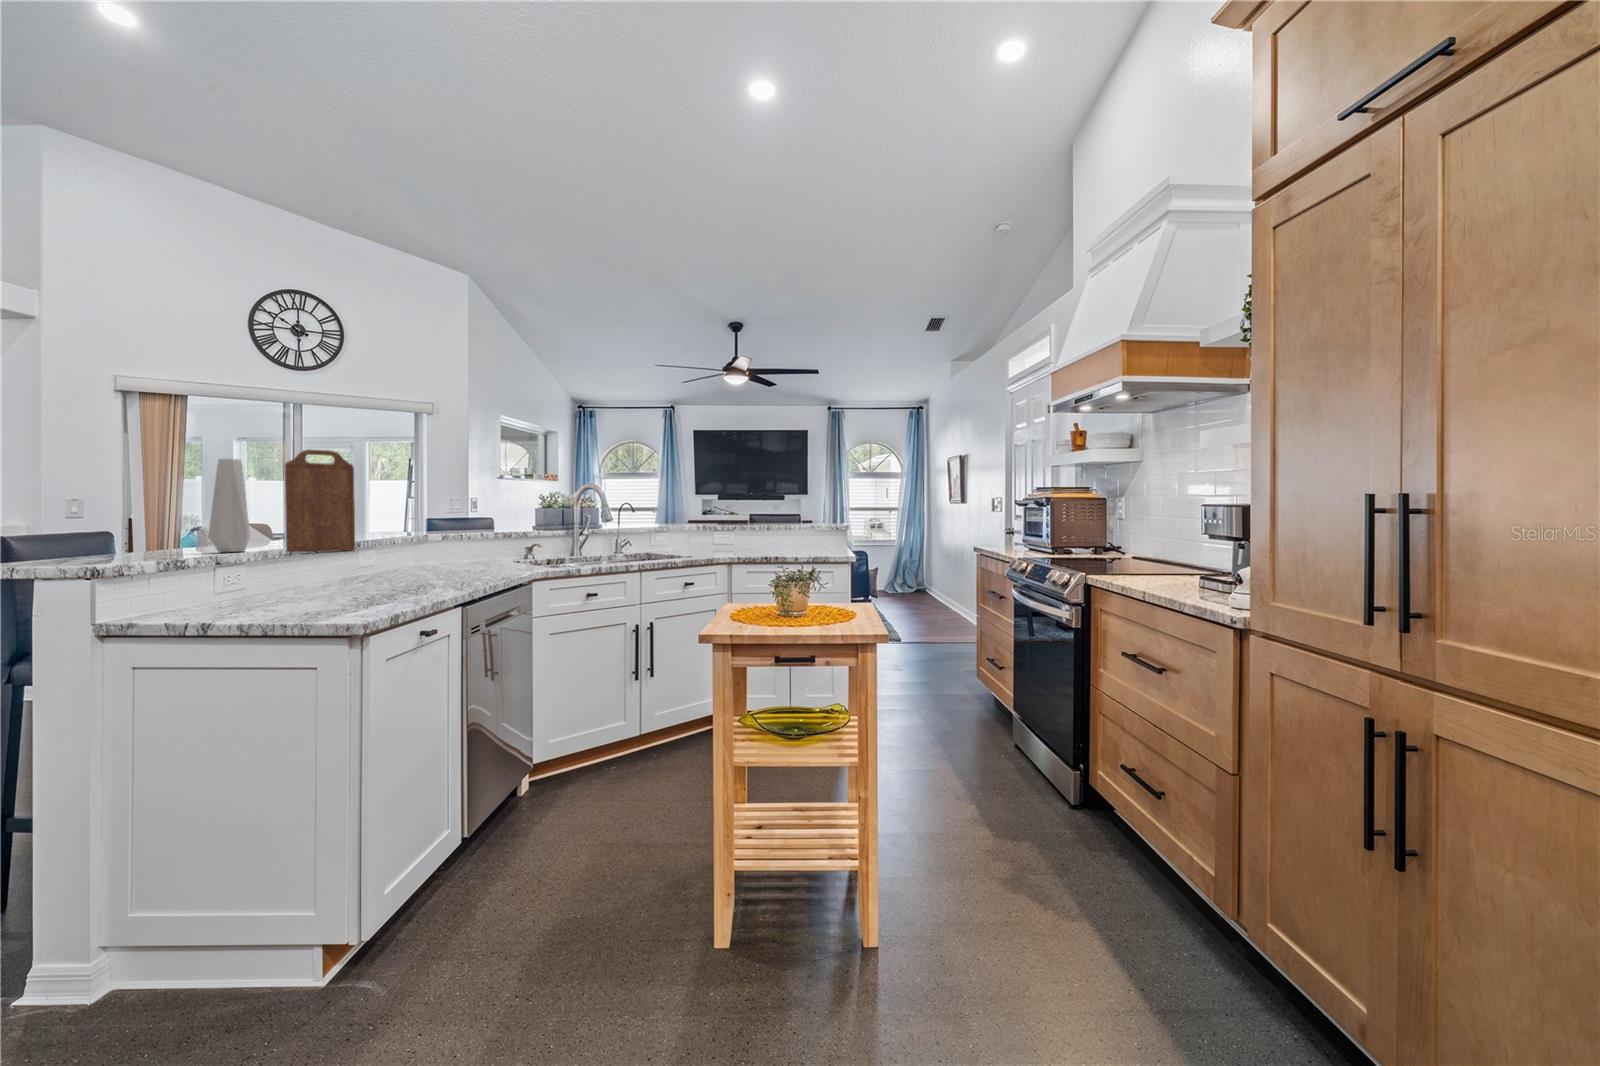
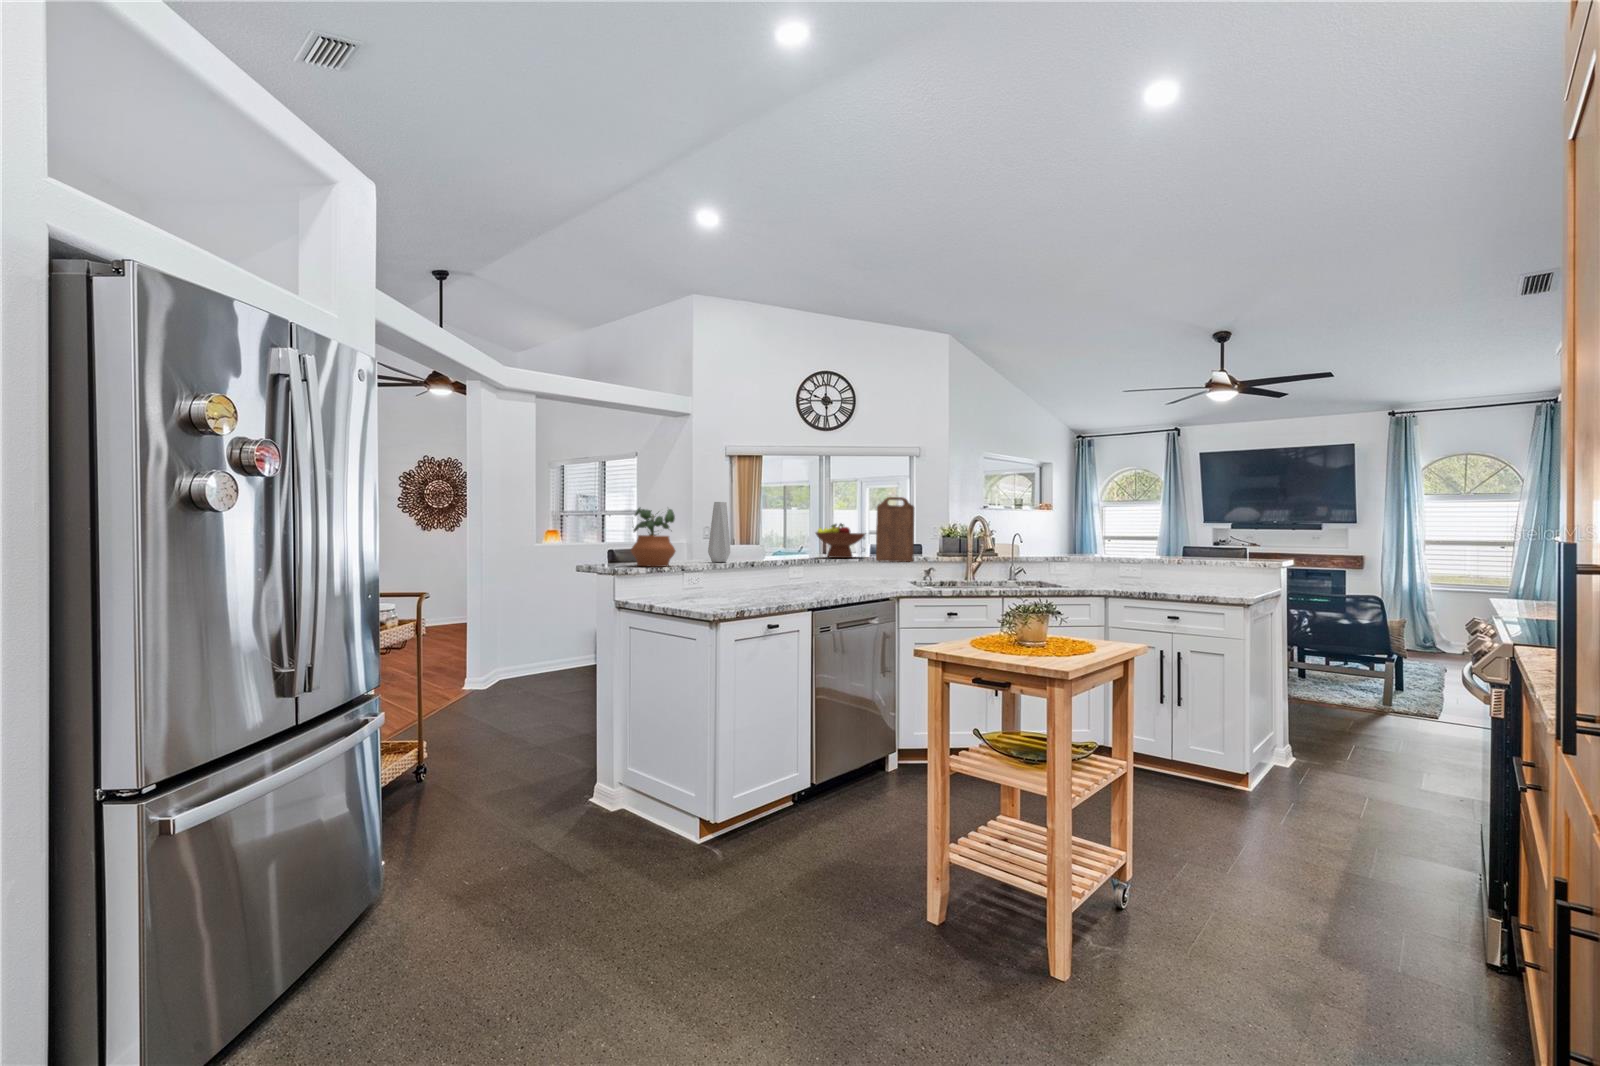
cutting board: present [285,450,355,553] -> present [876,497,914,562]
potted plant: none [71,462,173,564] -> present [631,508,675,567]
fruit bowl: none [362,492,439,539] -> present [816,523,865,558]

